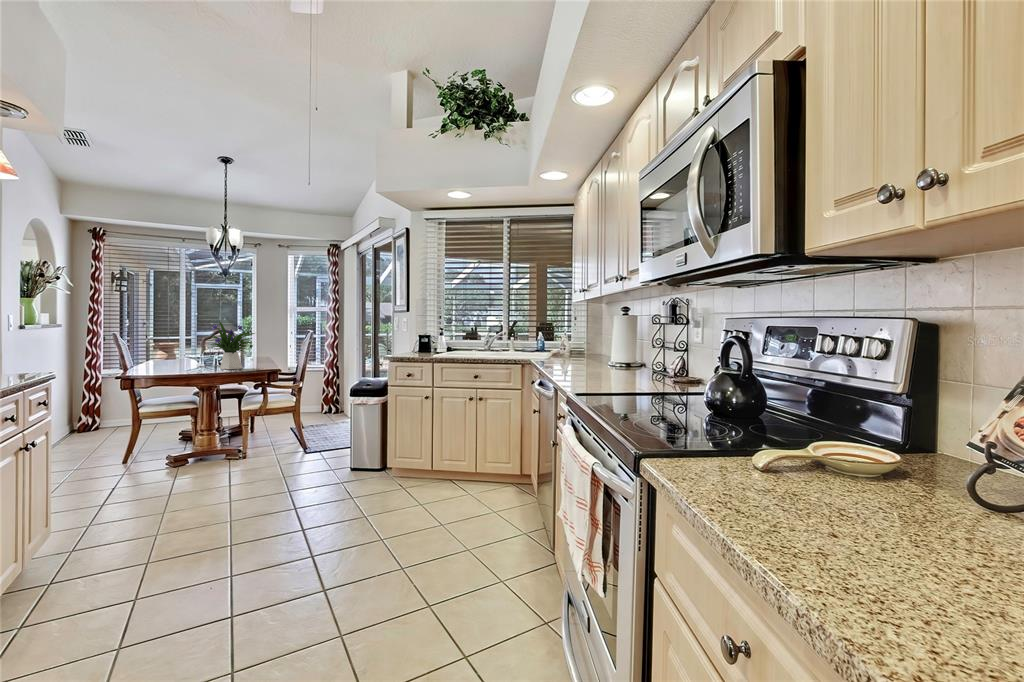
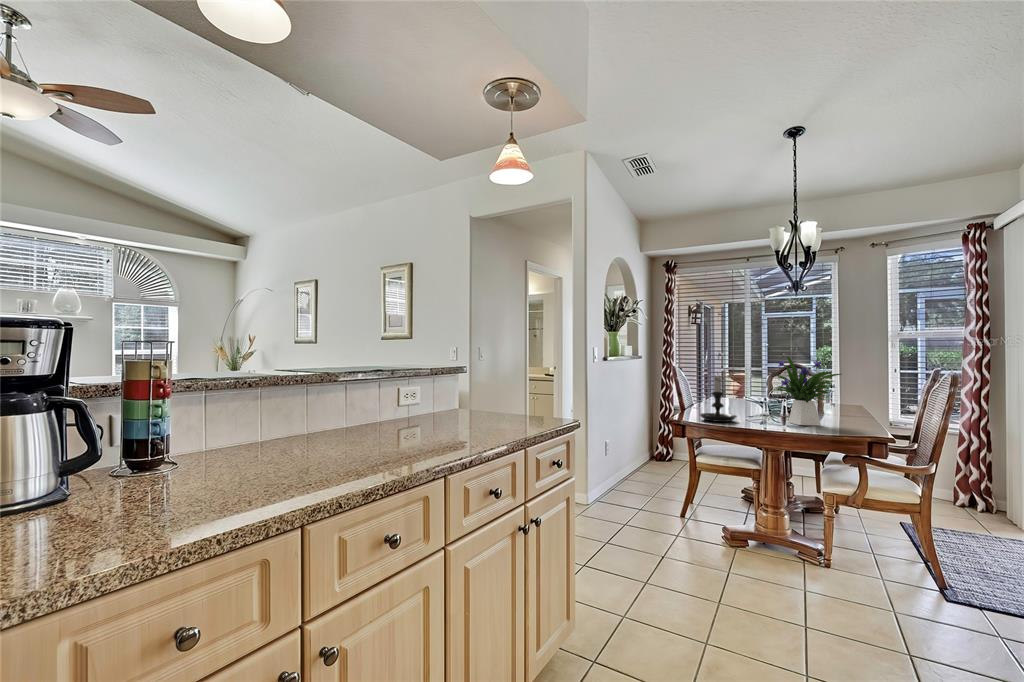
candle holder: none [147,334,180,373] -> present [700,375,737,422]

